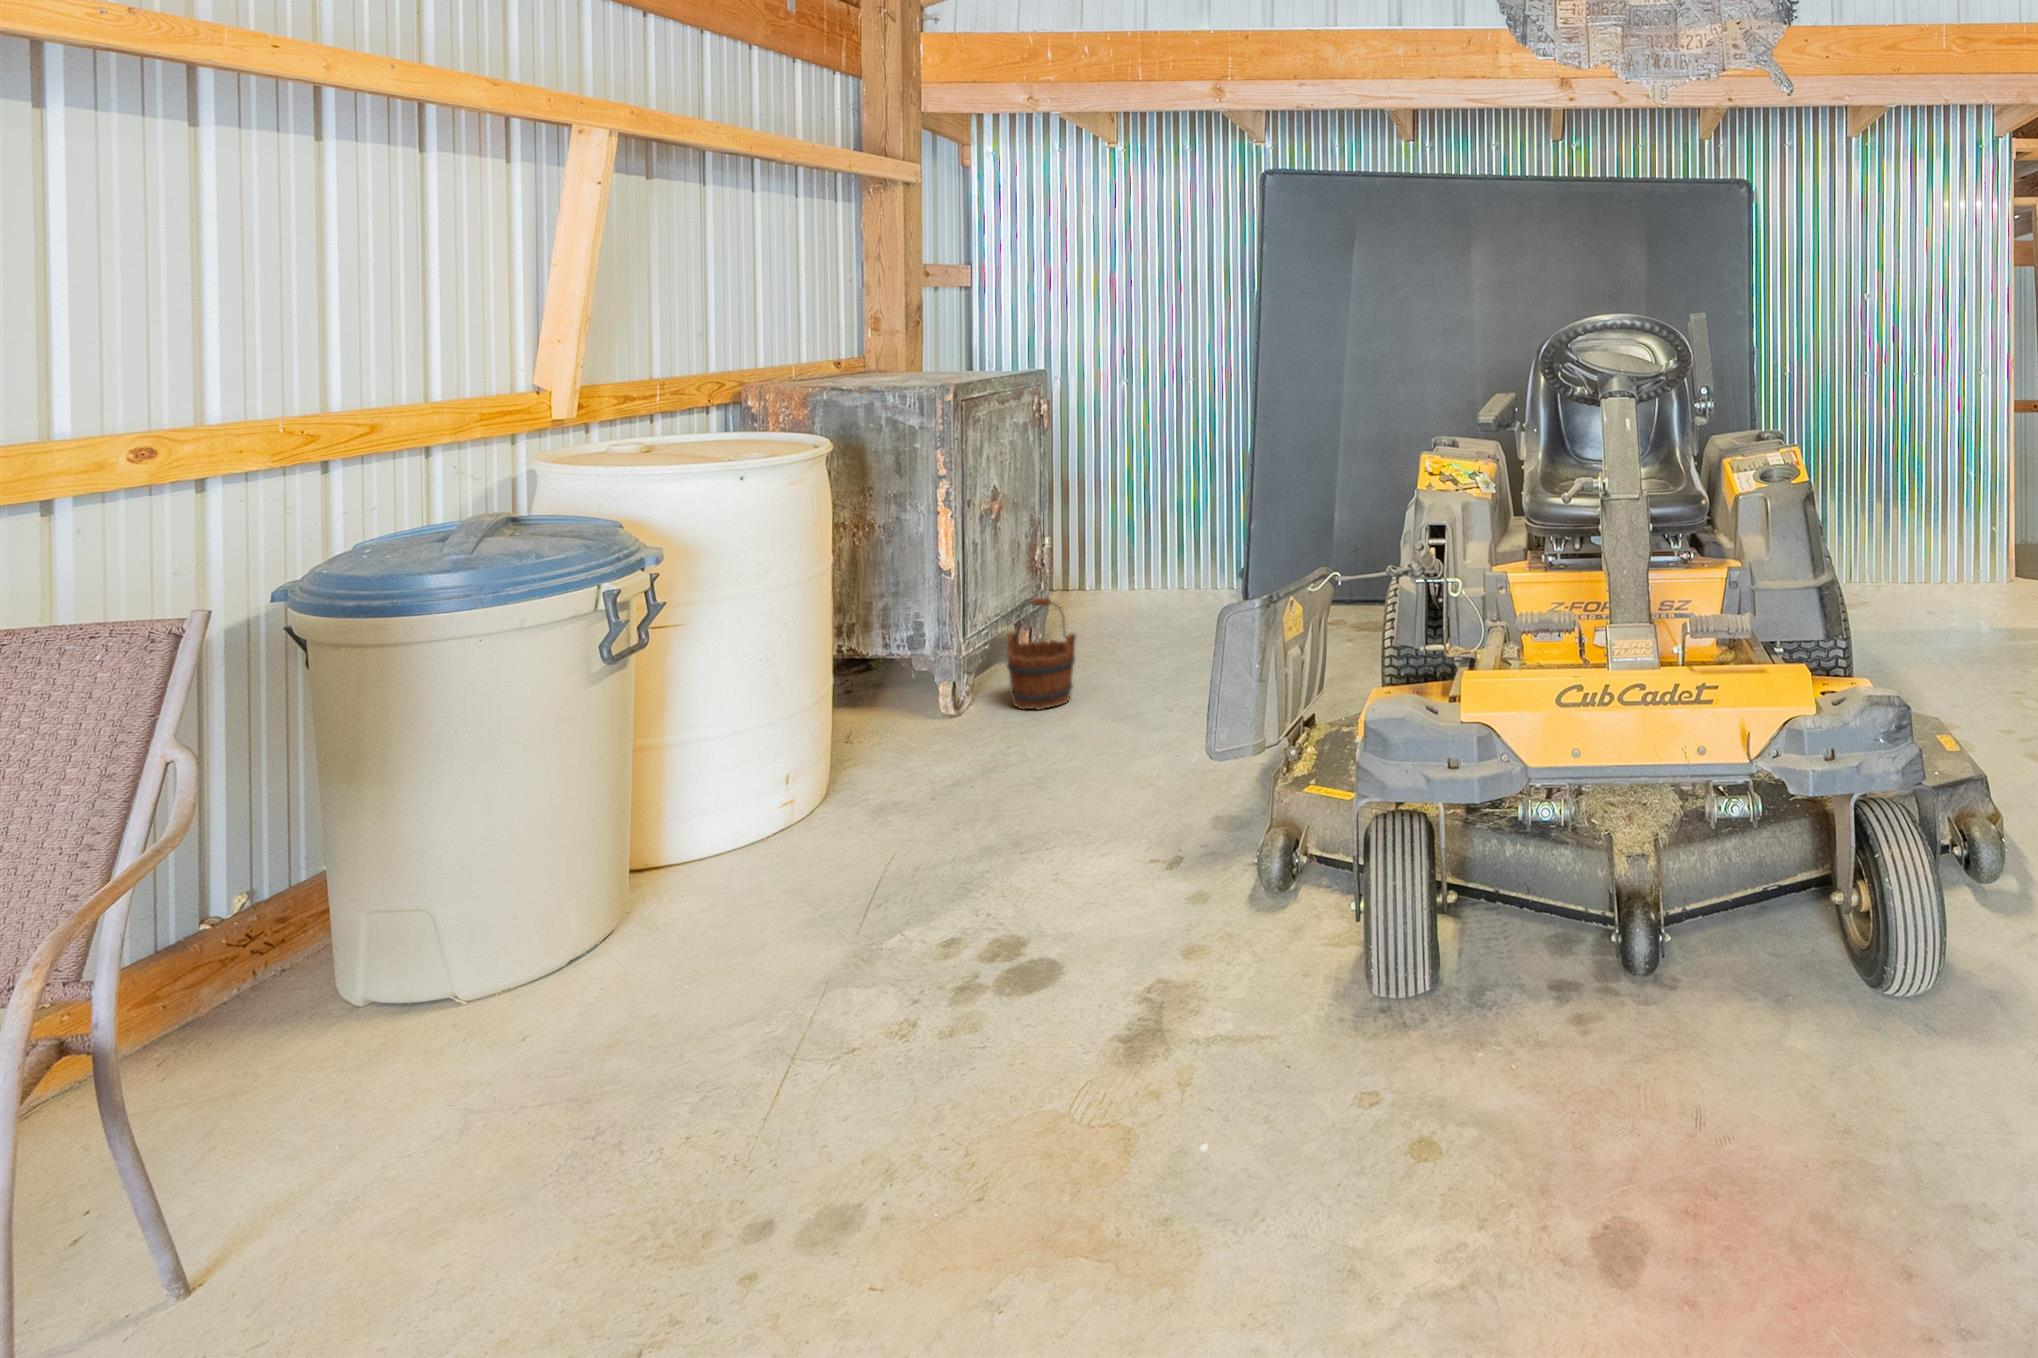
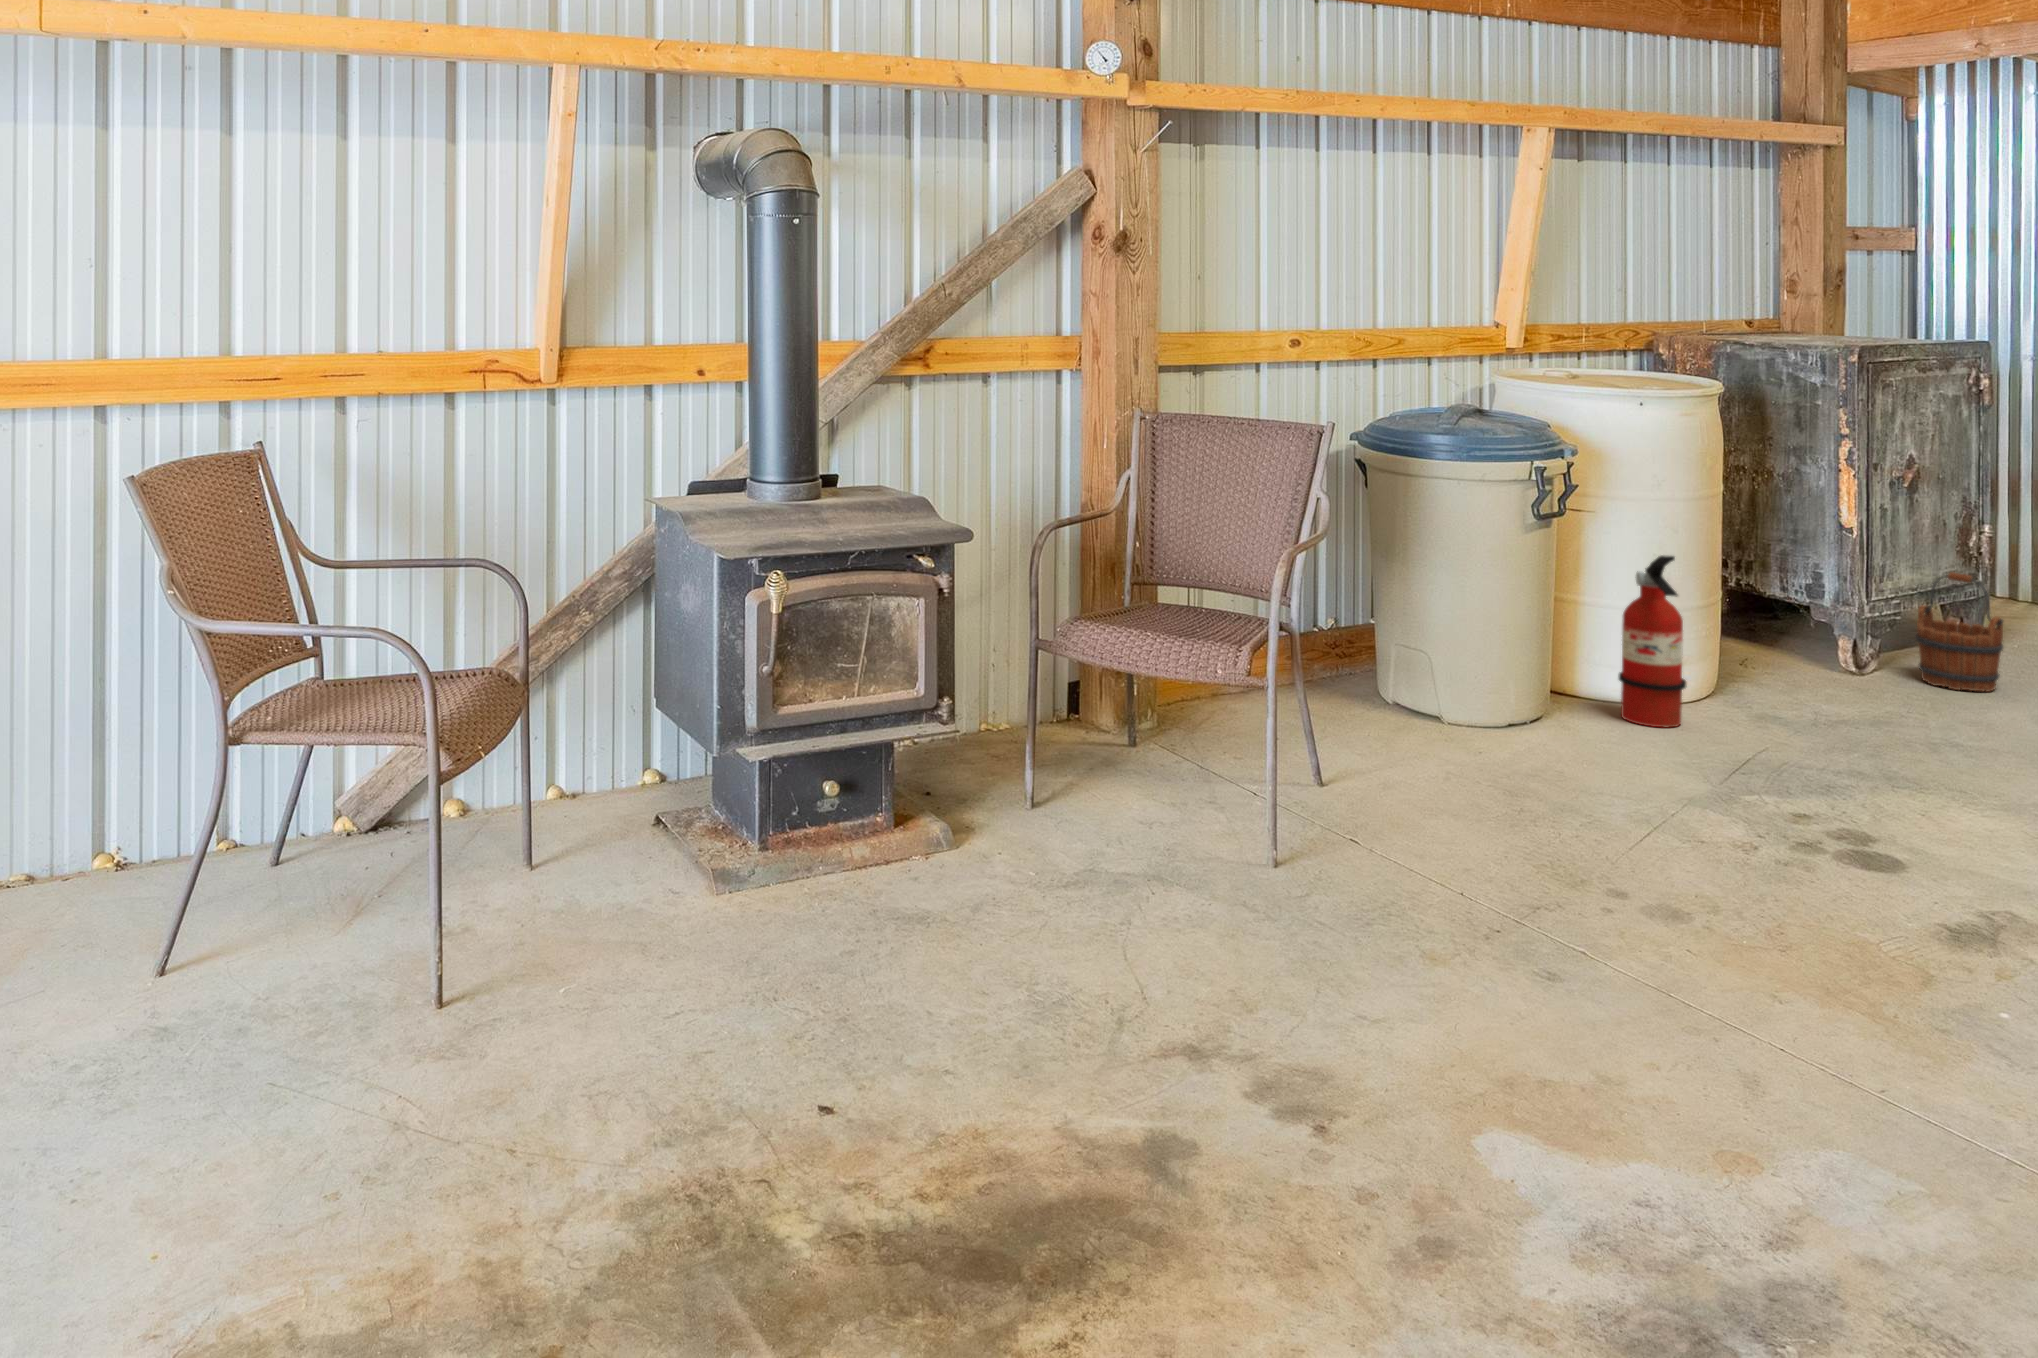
fire extinguisher: none [725,673,808,887] -> present [1618,556,1686,728]

